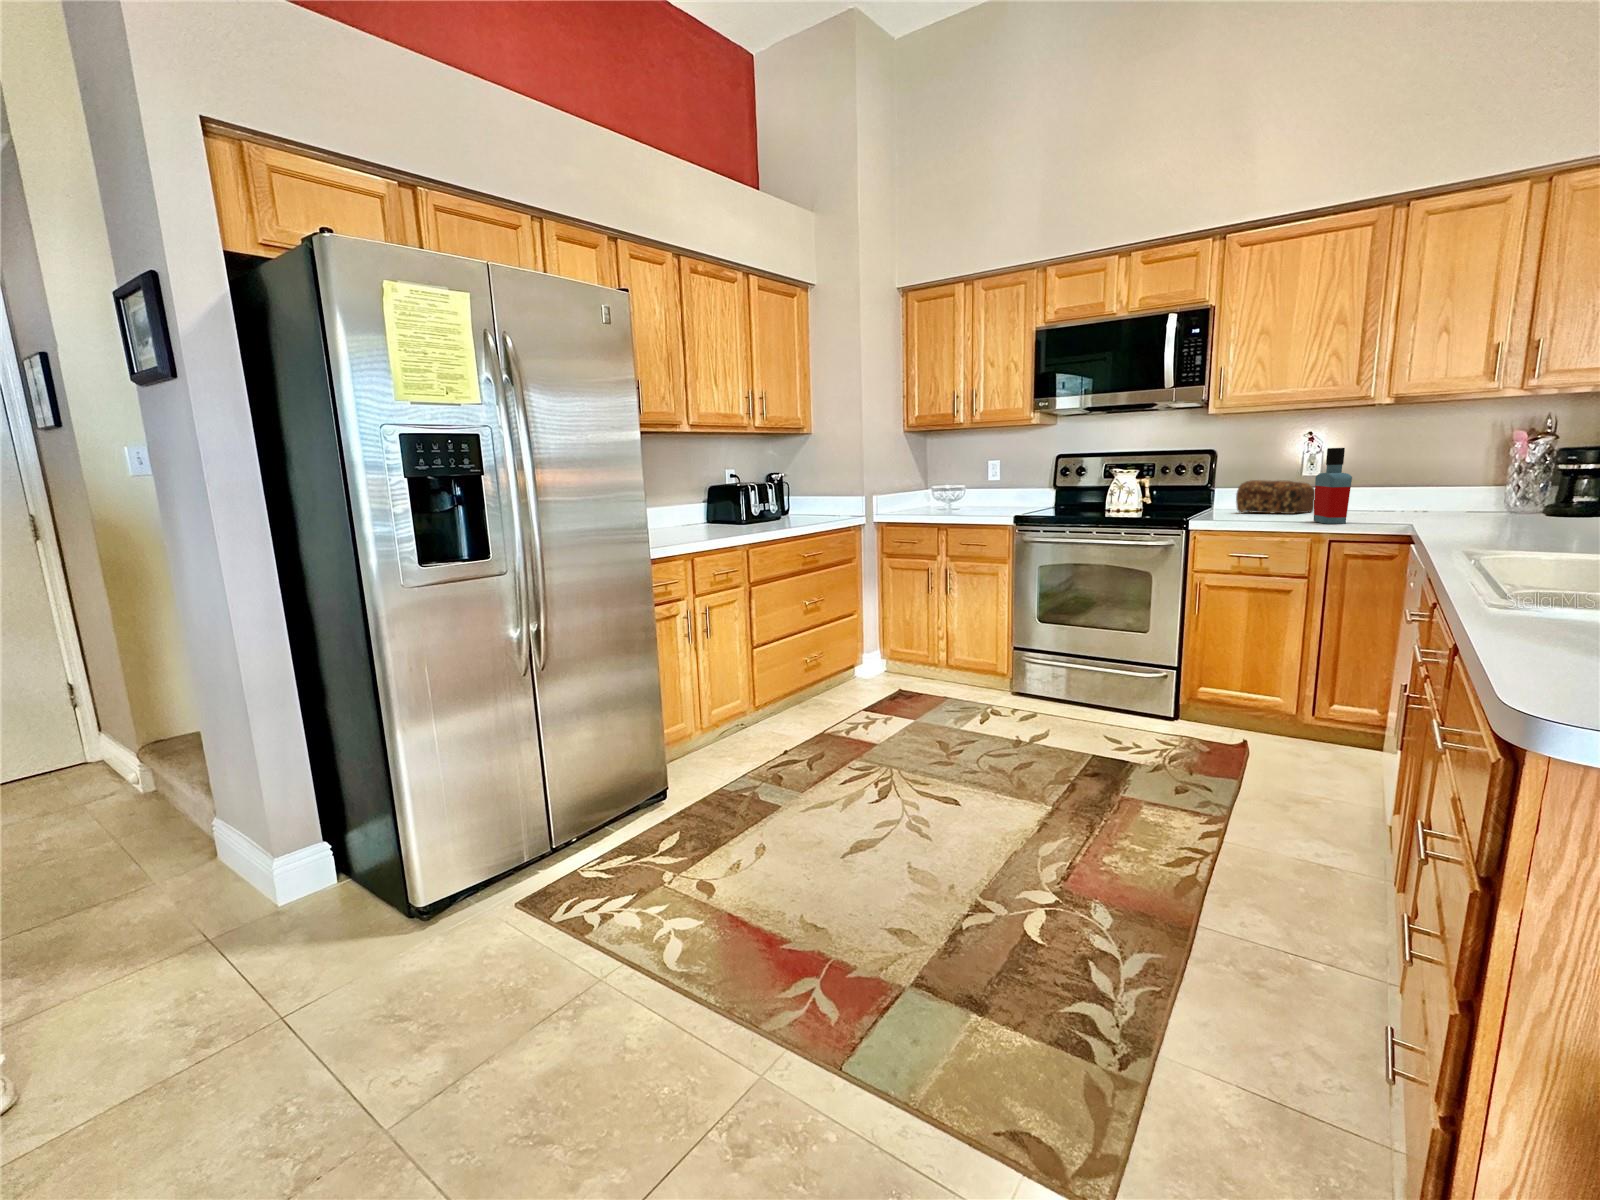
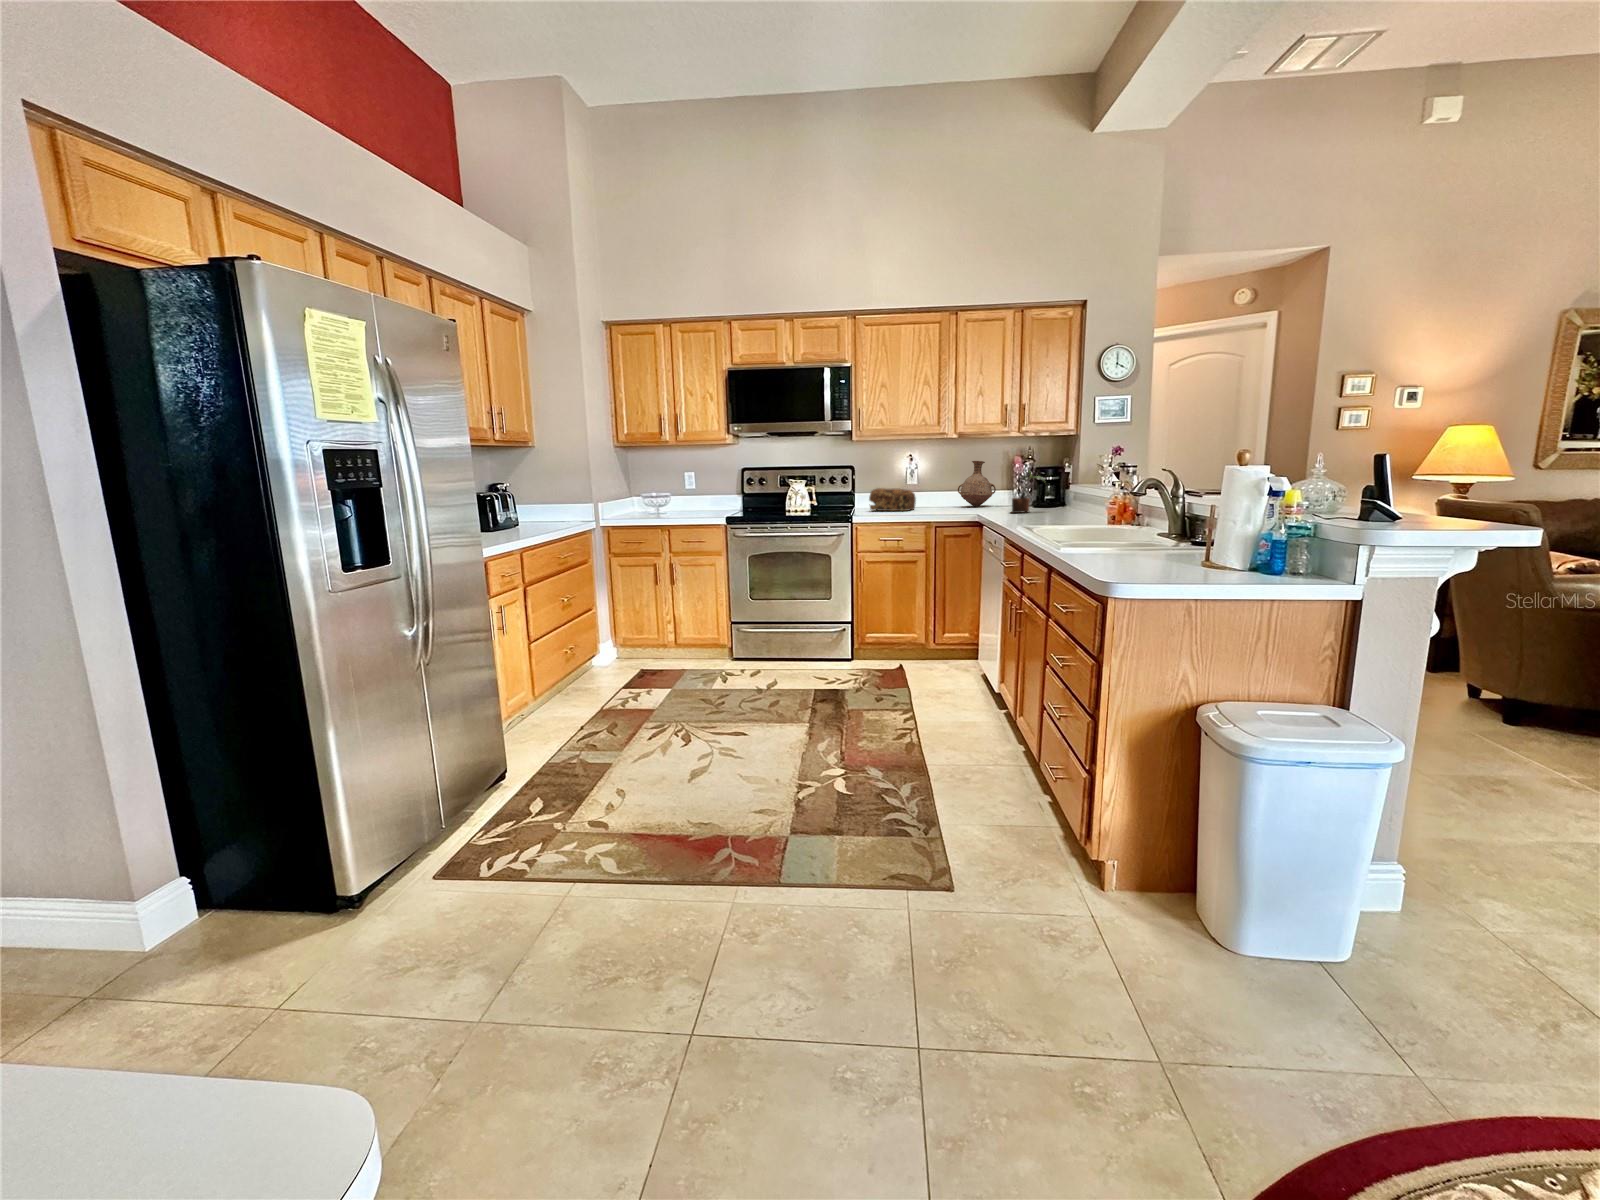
vase: none [1396,436,1474,509] -> present [958,461,996,507]
potted plant: none [1481,446,1572,521] -> present [1011,470,1045,513]
bottle: present [1314,448,1352,524] -> none [924,468,946,517]

